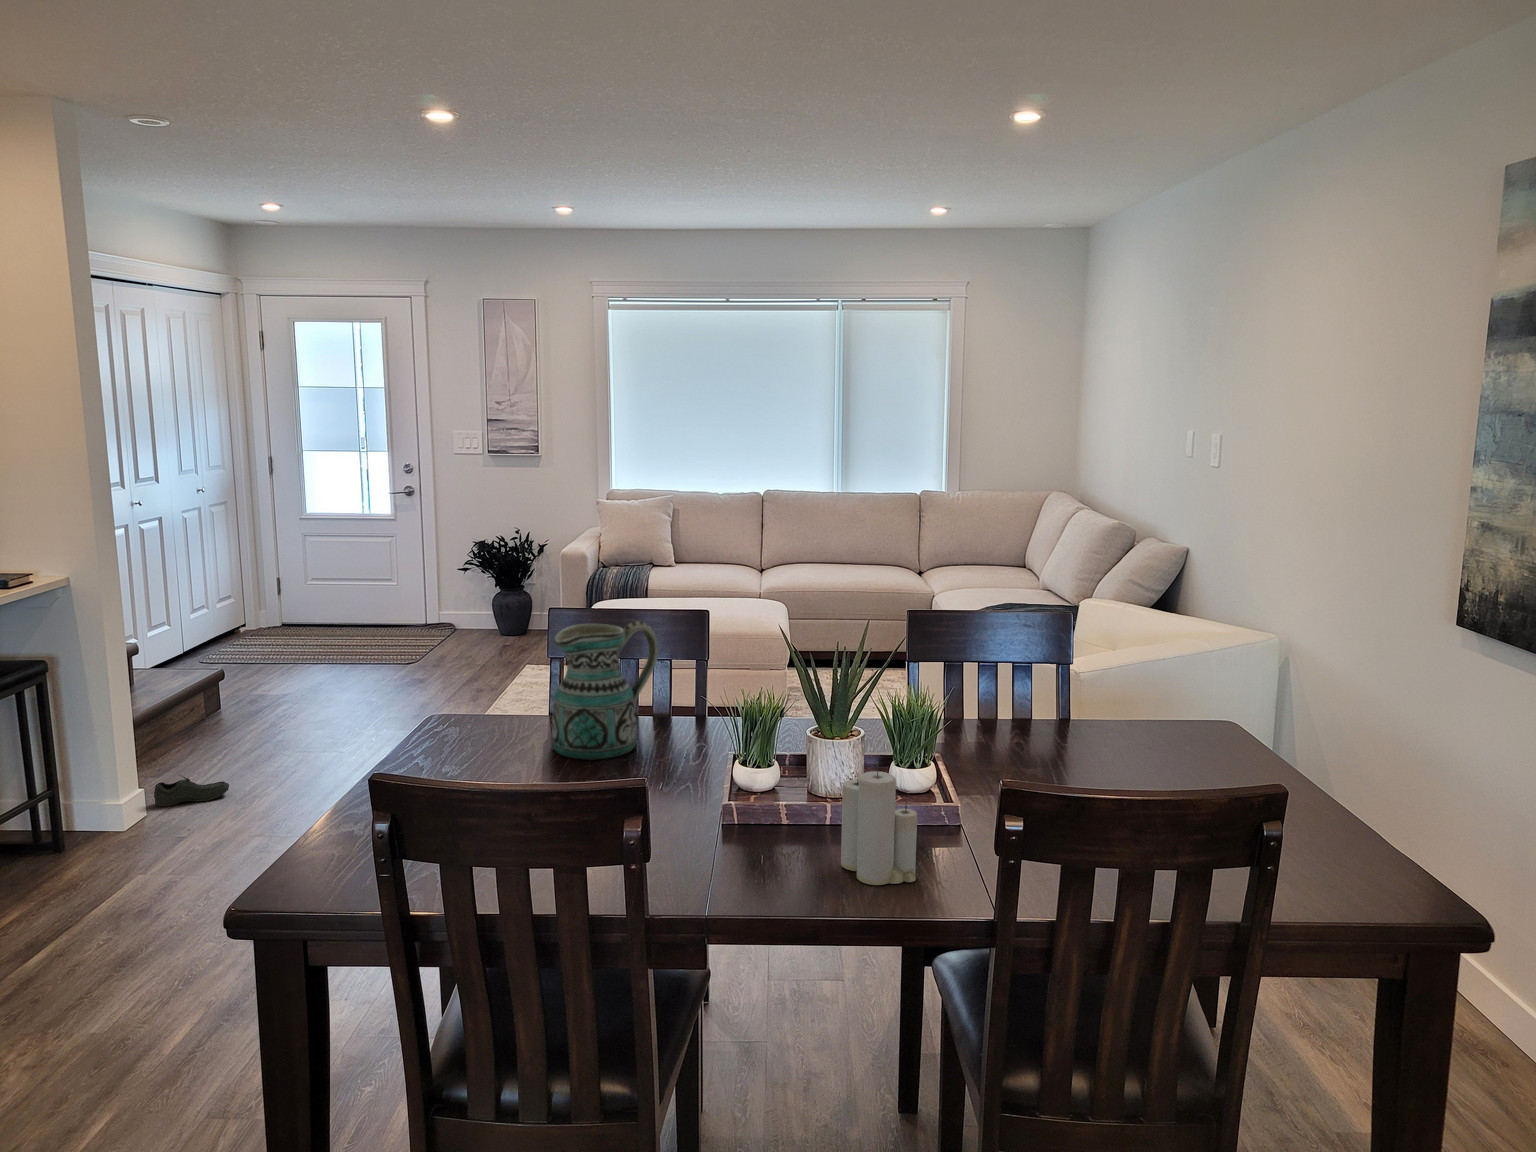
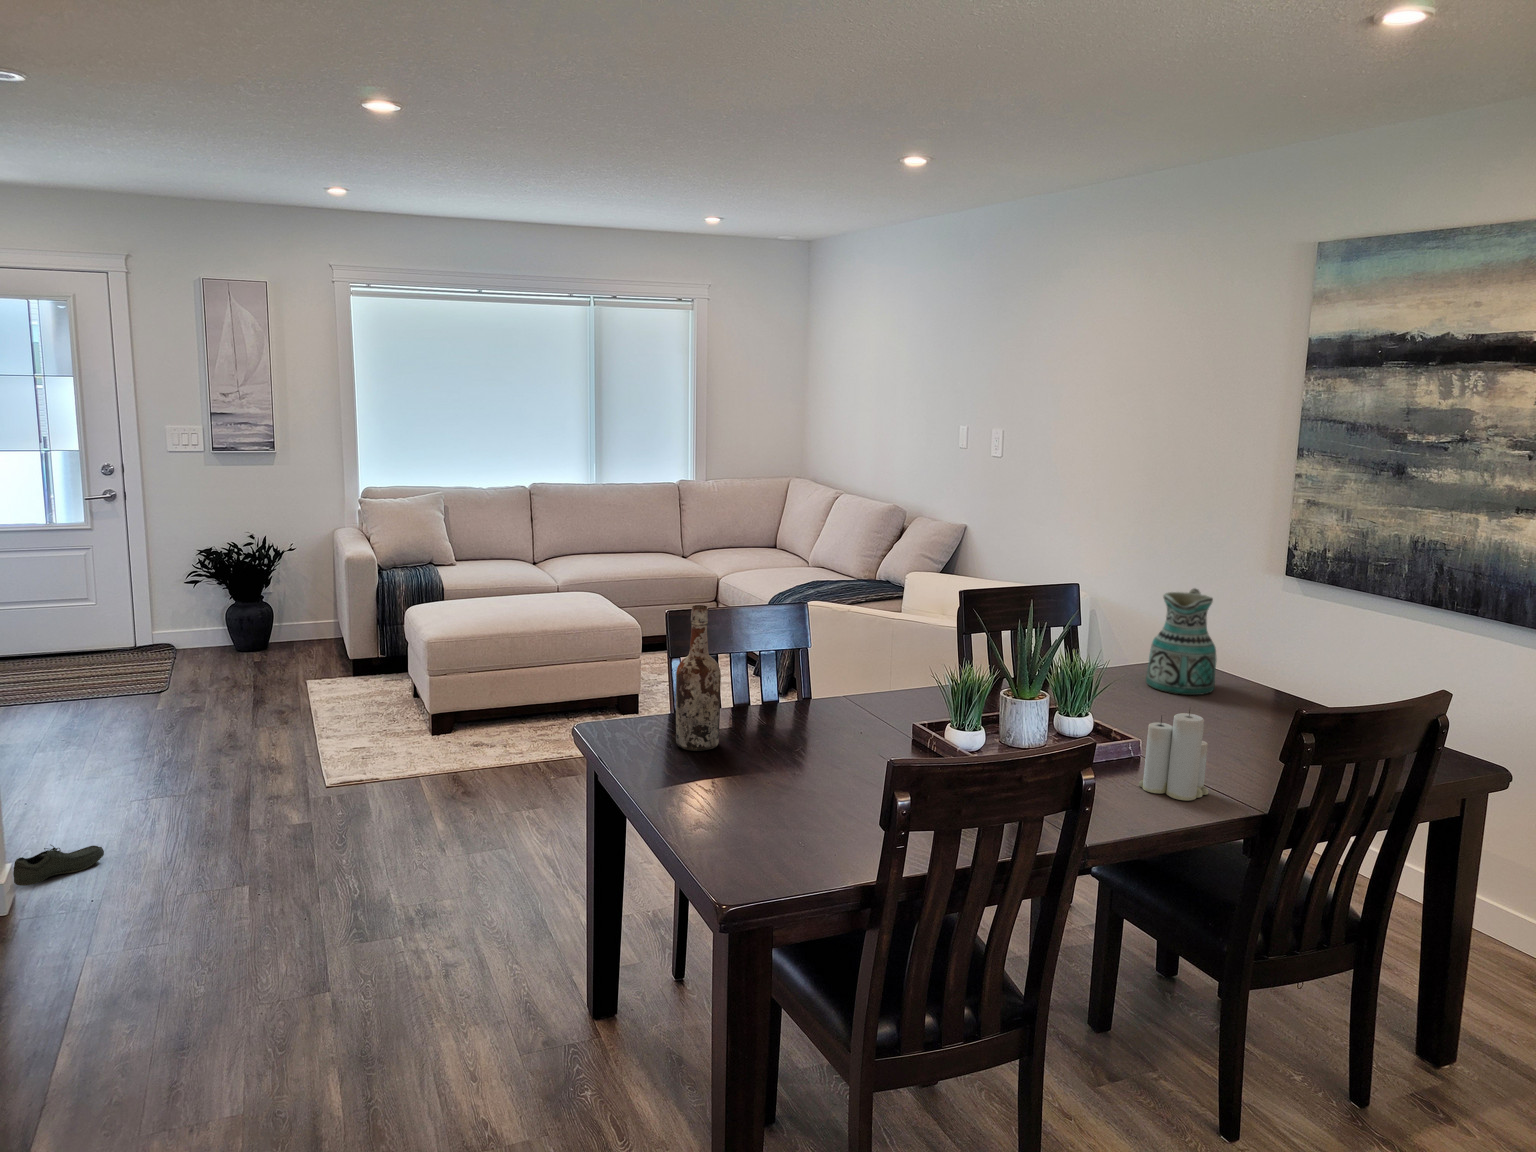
wine bottle: none [442,598,491,751] -> present [676,605,721,751]
ceramic pitcher: present [552,621,658,760] -> present [1146,589,1217,695]

